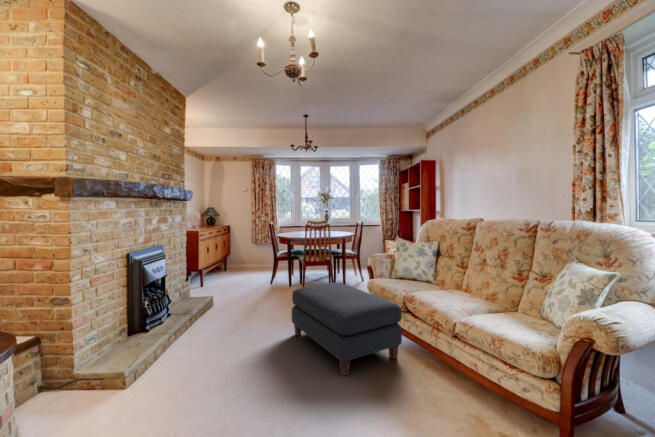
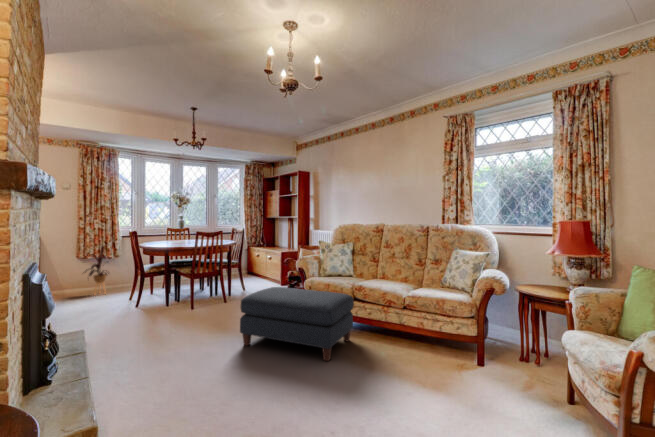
house plant: none [249,233,269,271] -> present [89,246,109,293]

